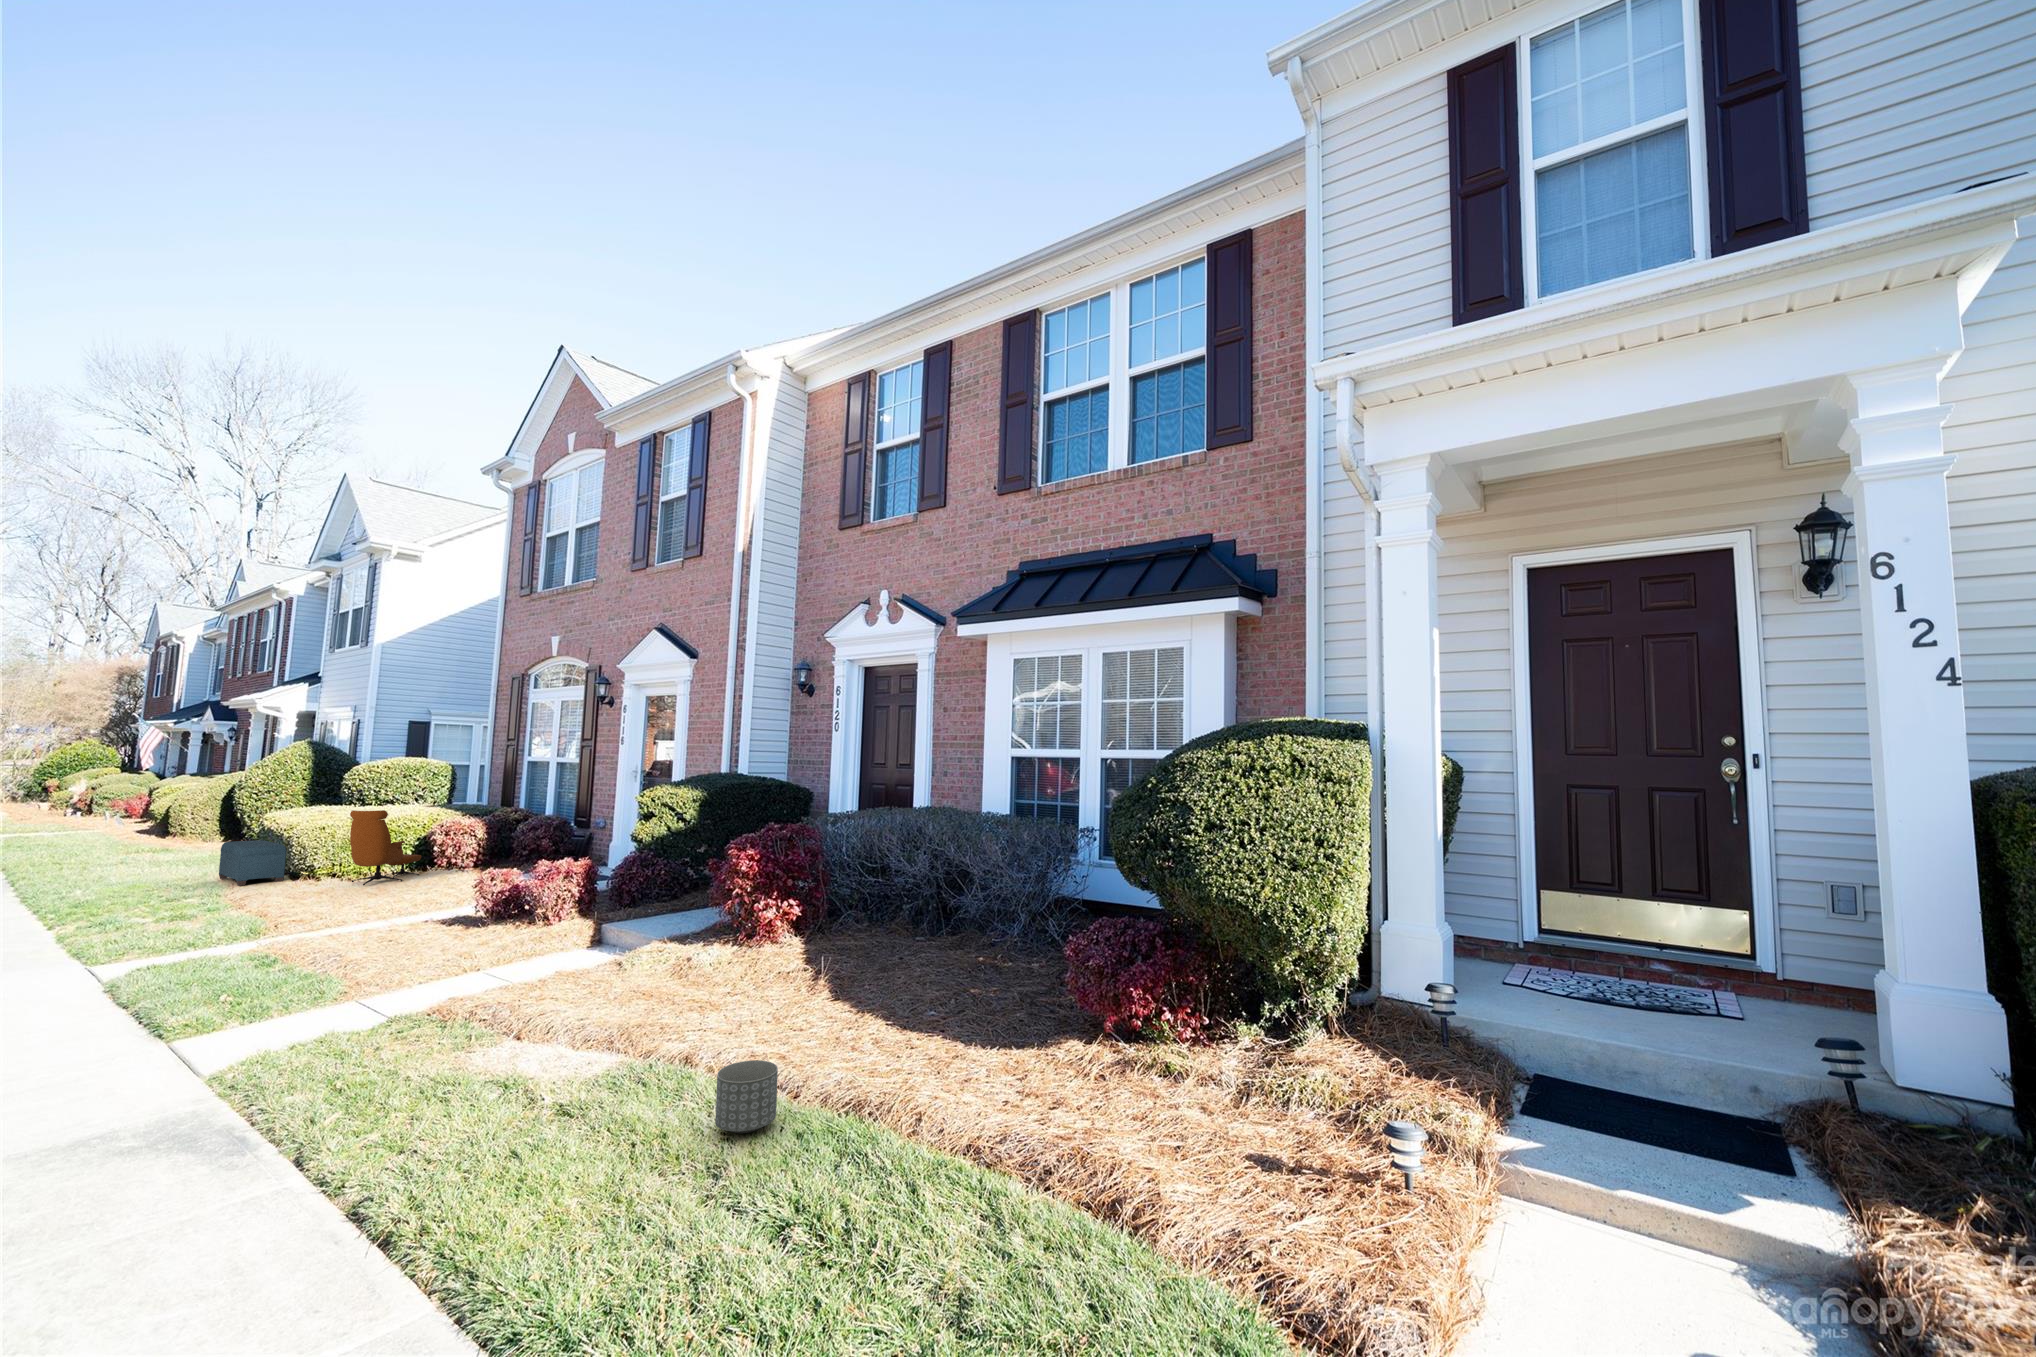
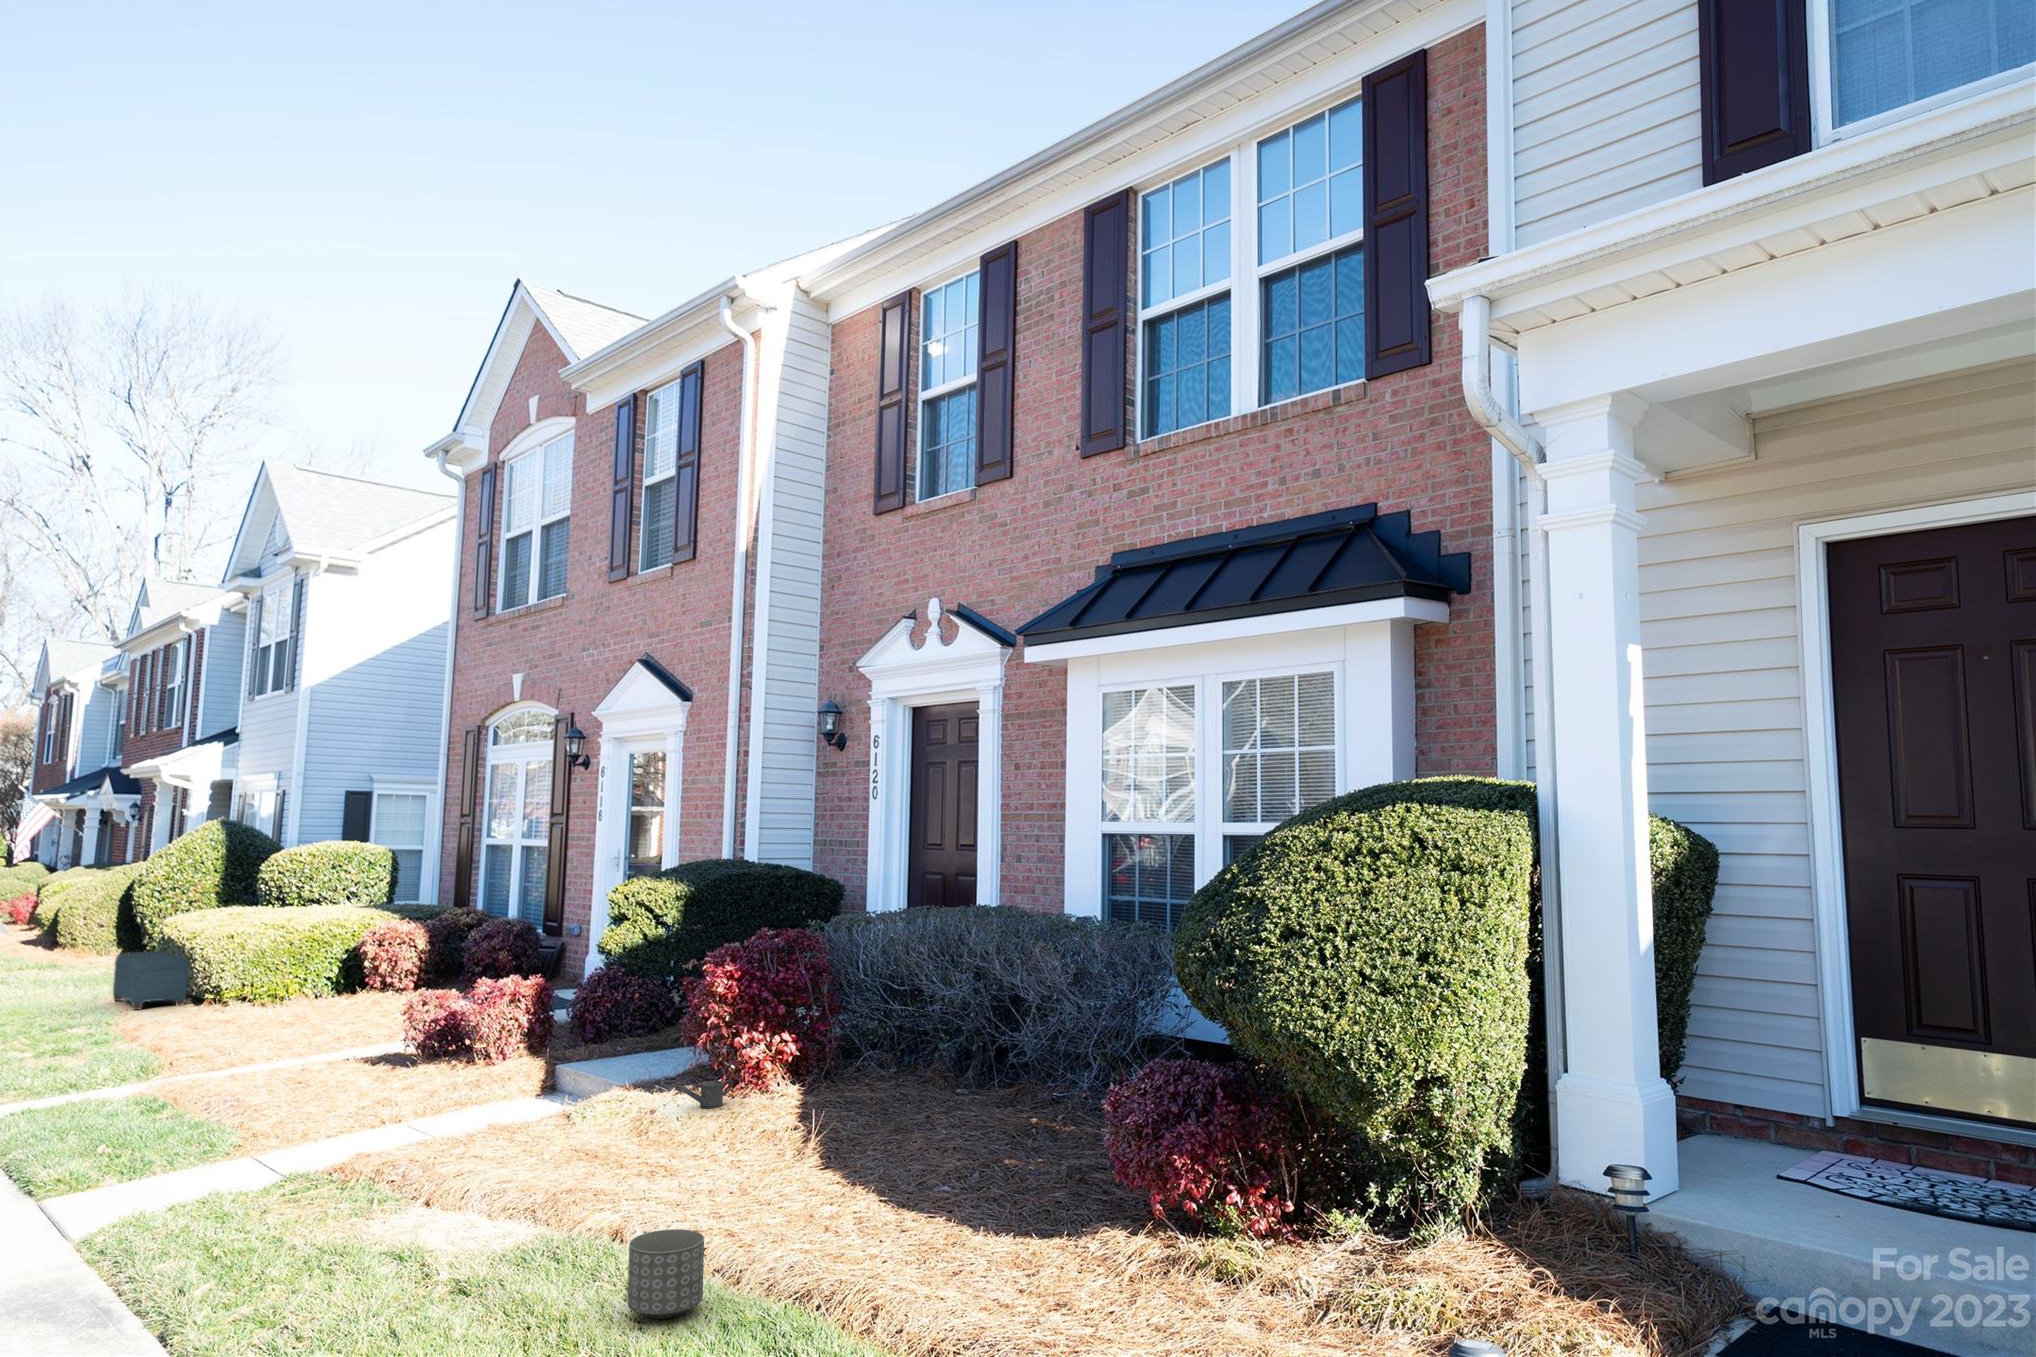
lounge chair: present [350,810,421,885] -> none [261,913,348,1012]
watering can: none [710,933,750,954] -> present [678,1080,732,1108]

